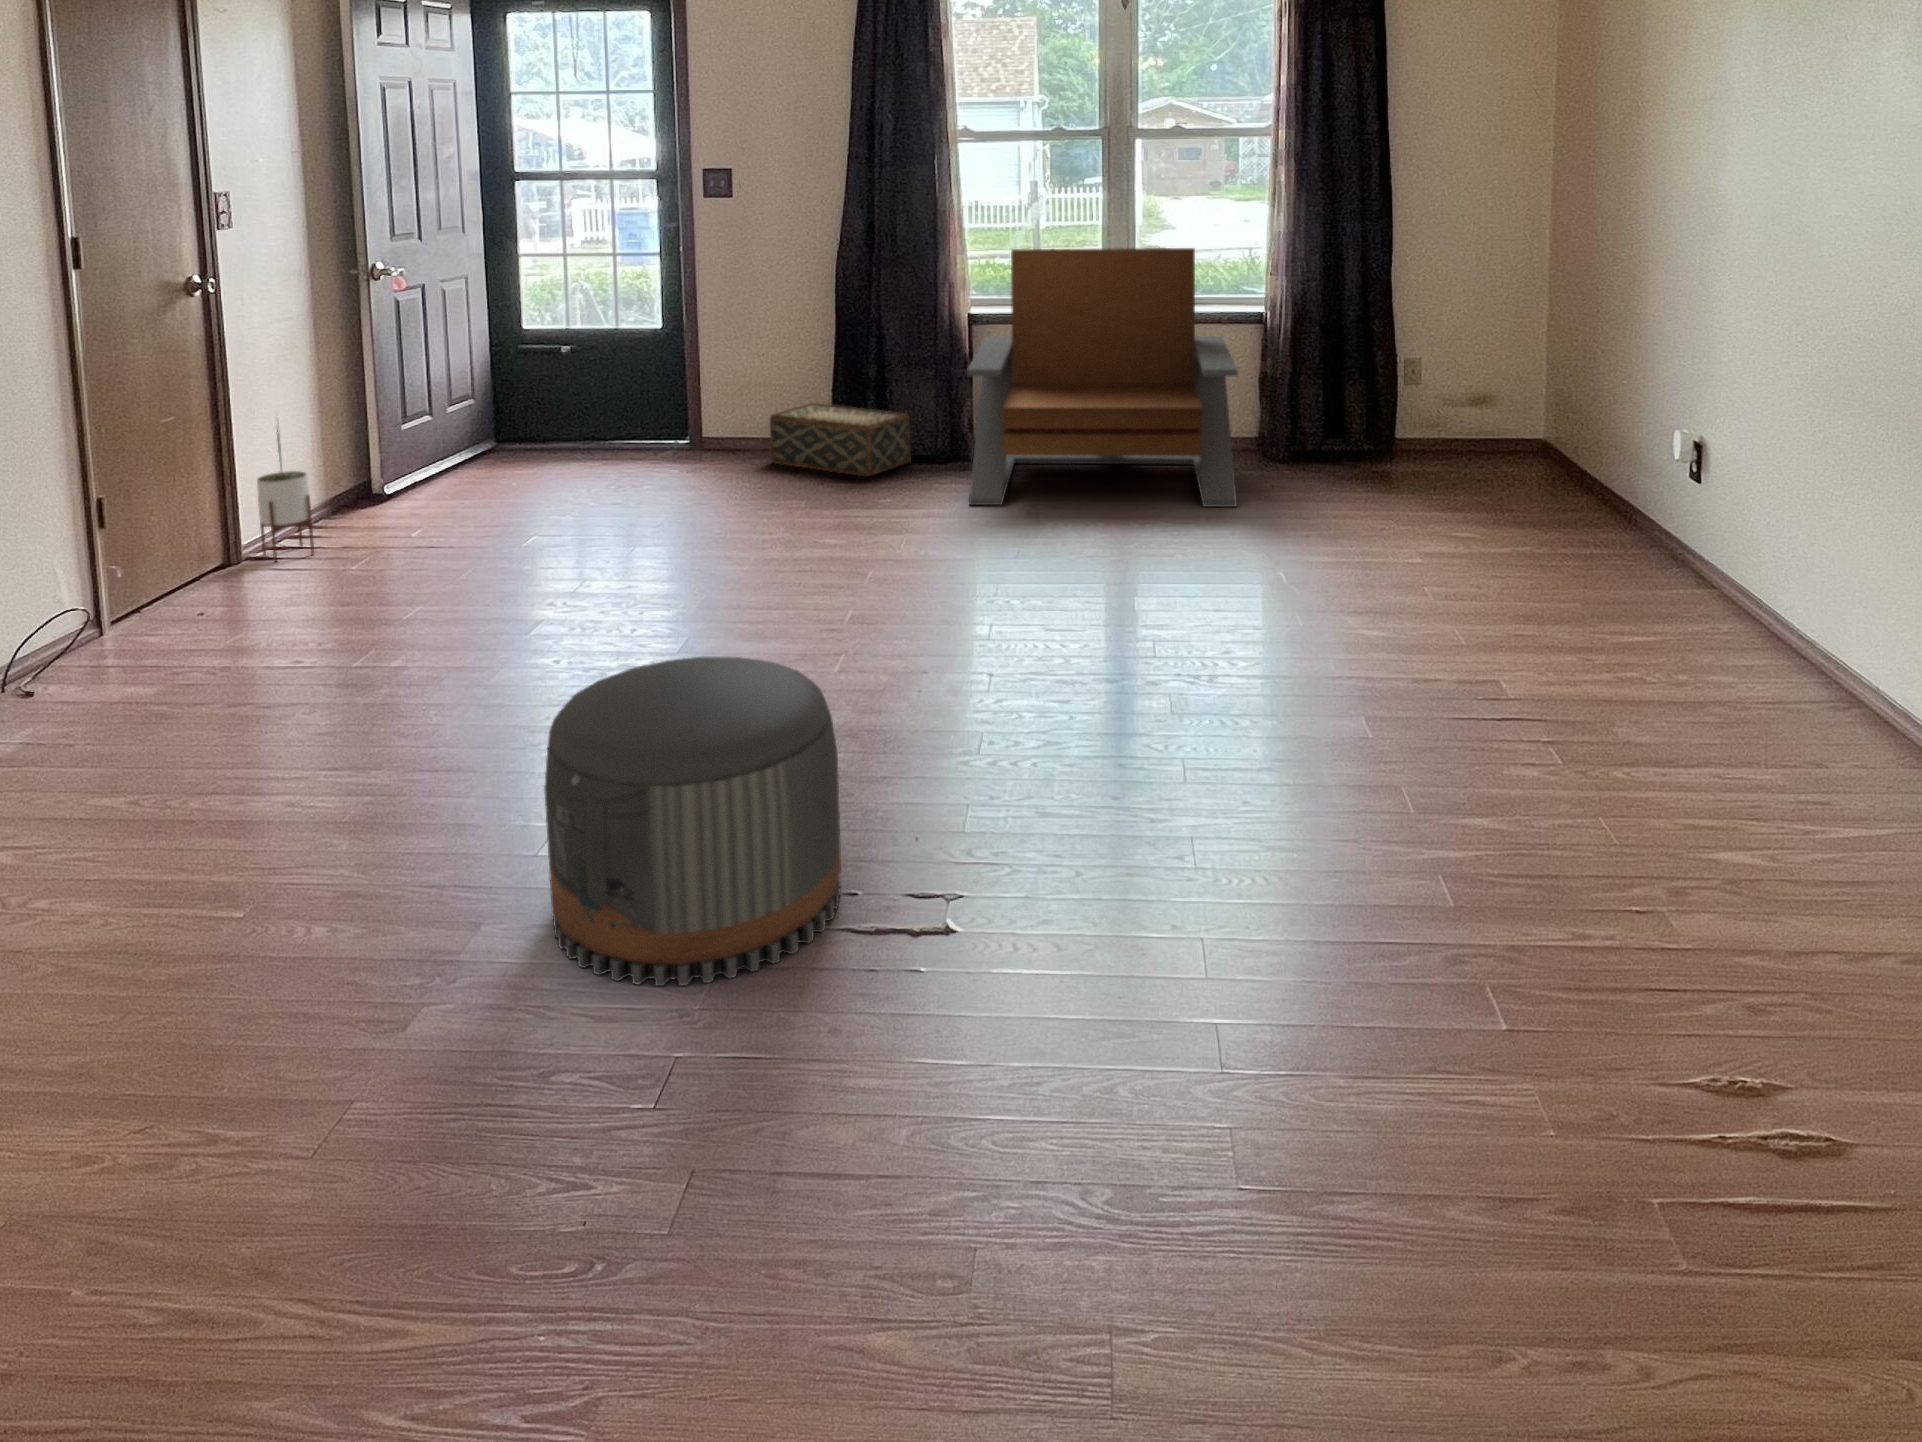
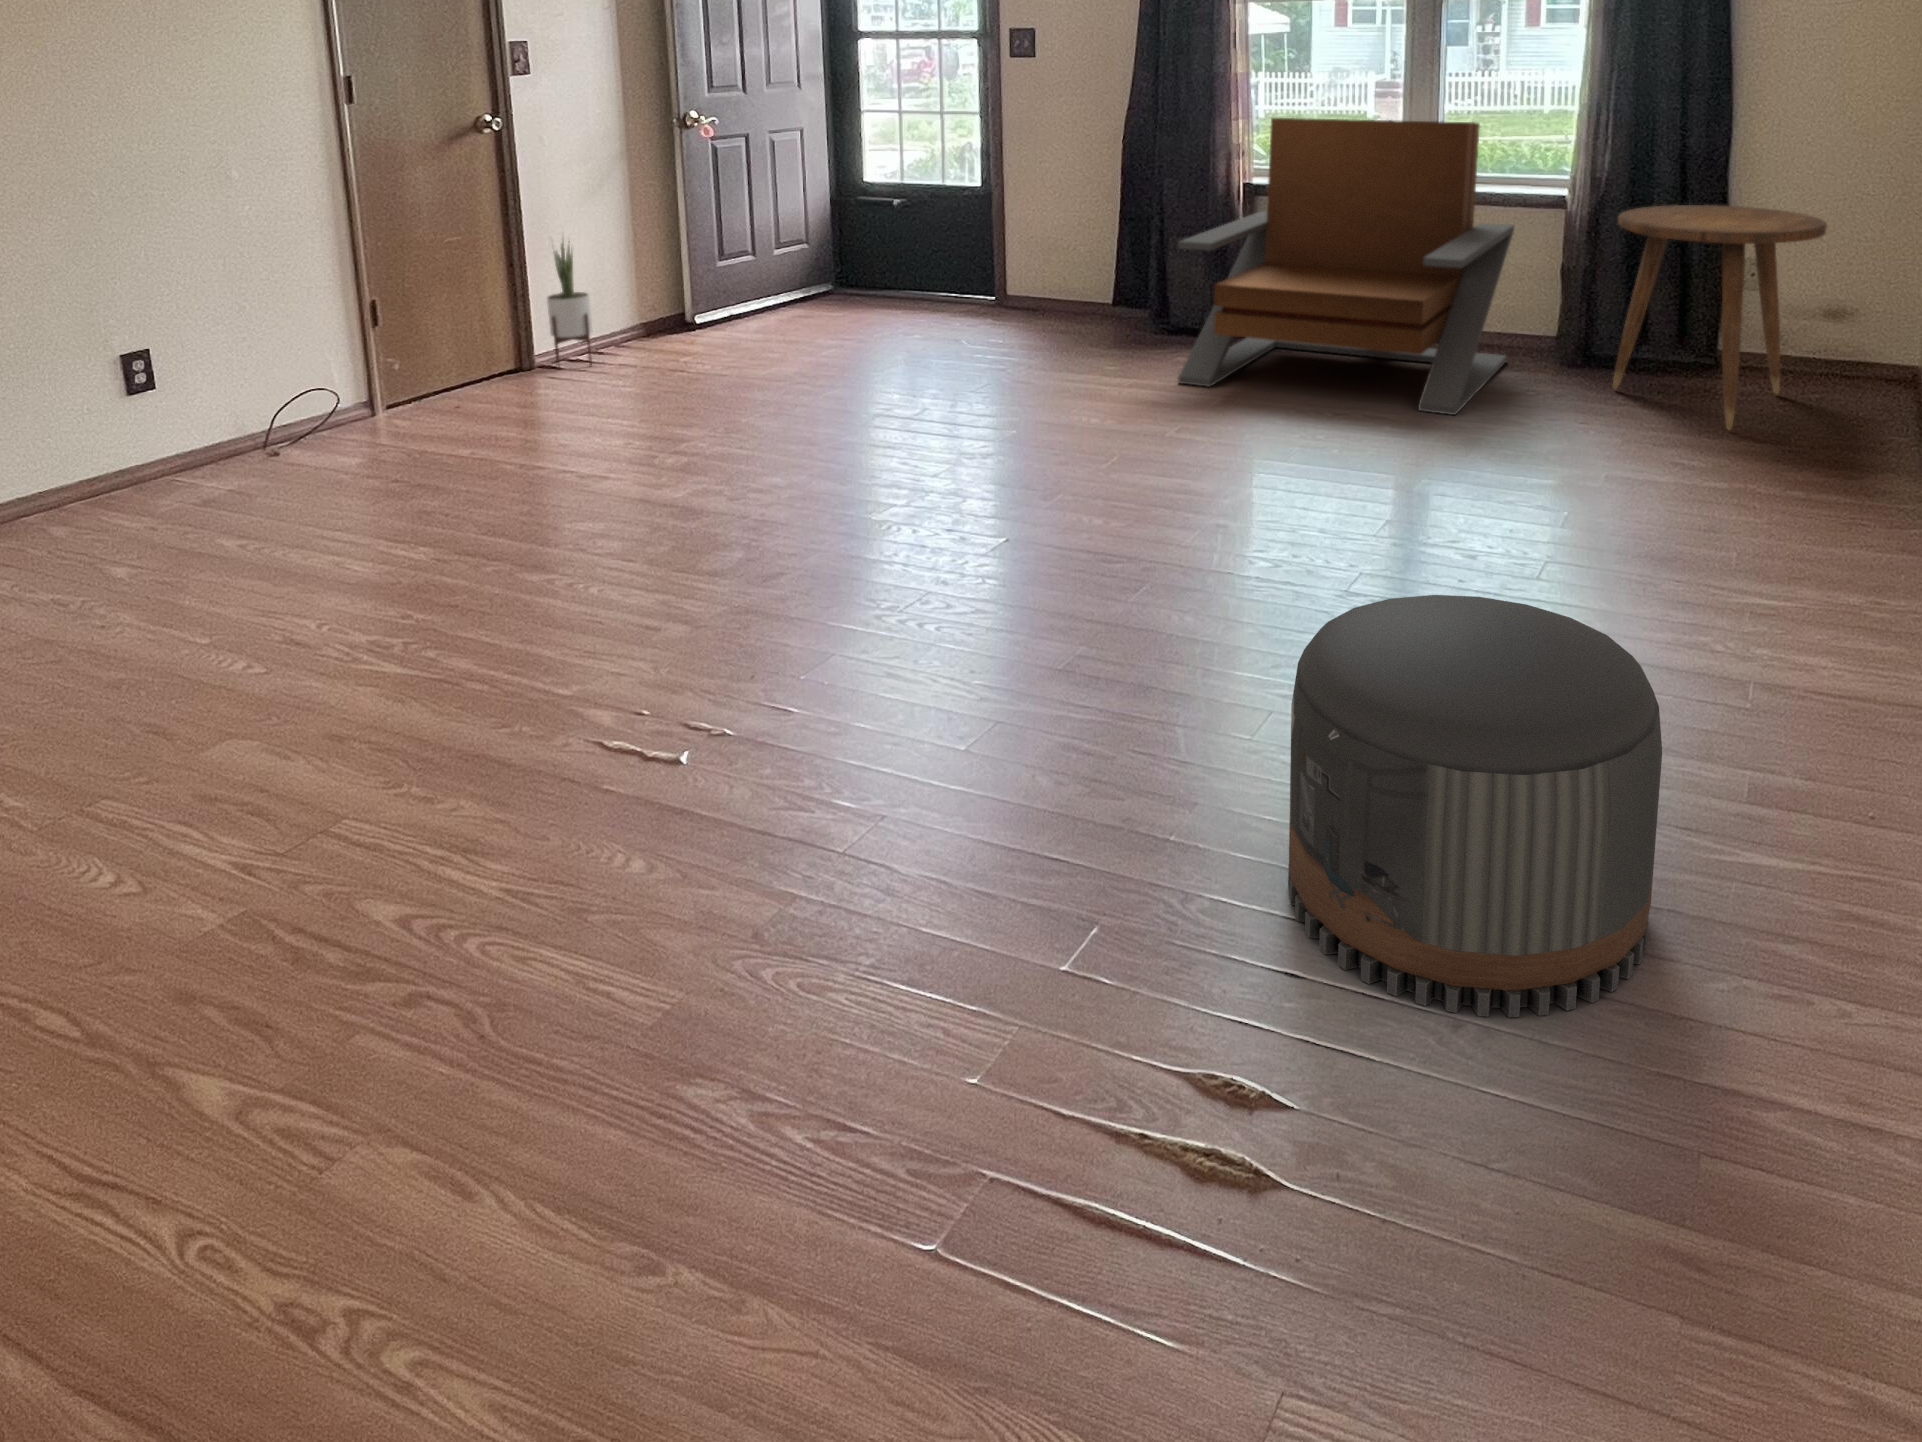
side table: none [1330,311,1497,496] -> present [1613,205,1827,430]
woven basket: present [770,403,911,476] -> none [1045,269,1175,346]
pouf: present [544,656,841,986] -> present [1288,595,1662,1017]

